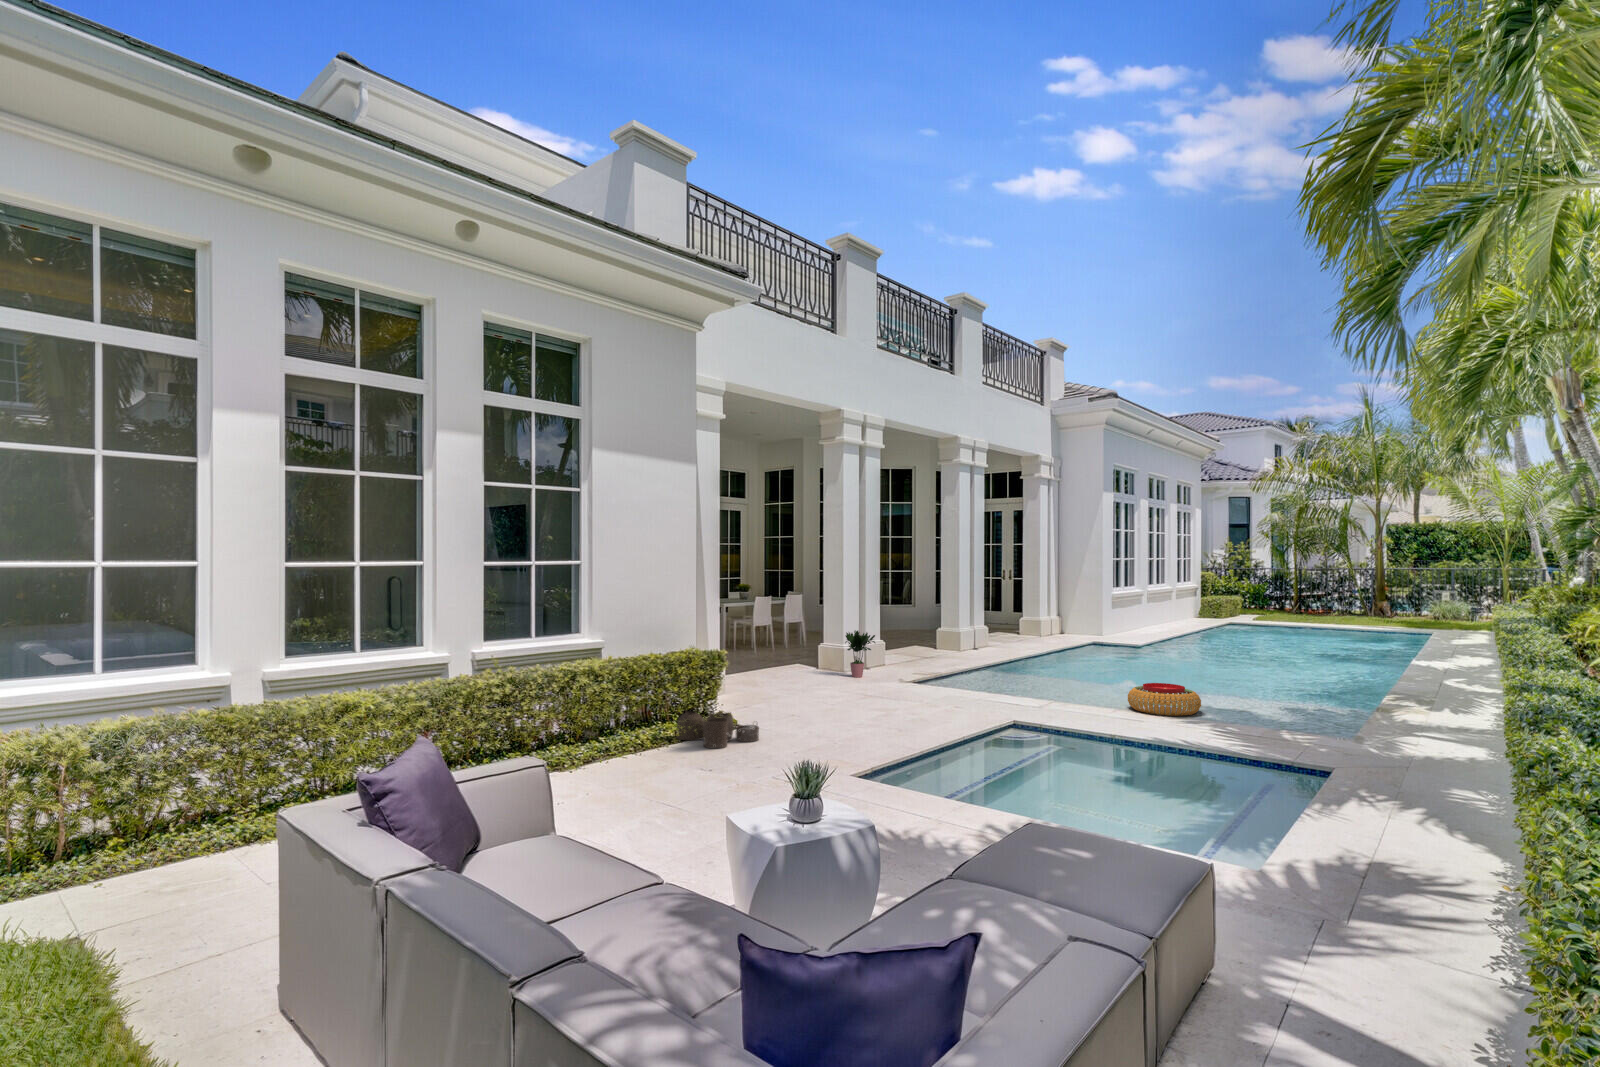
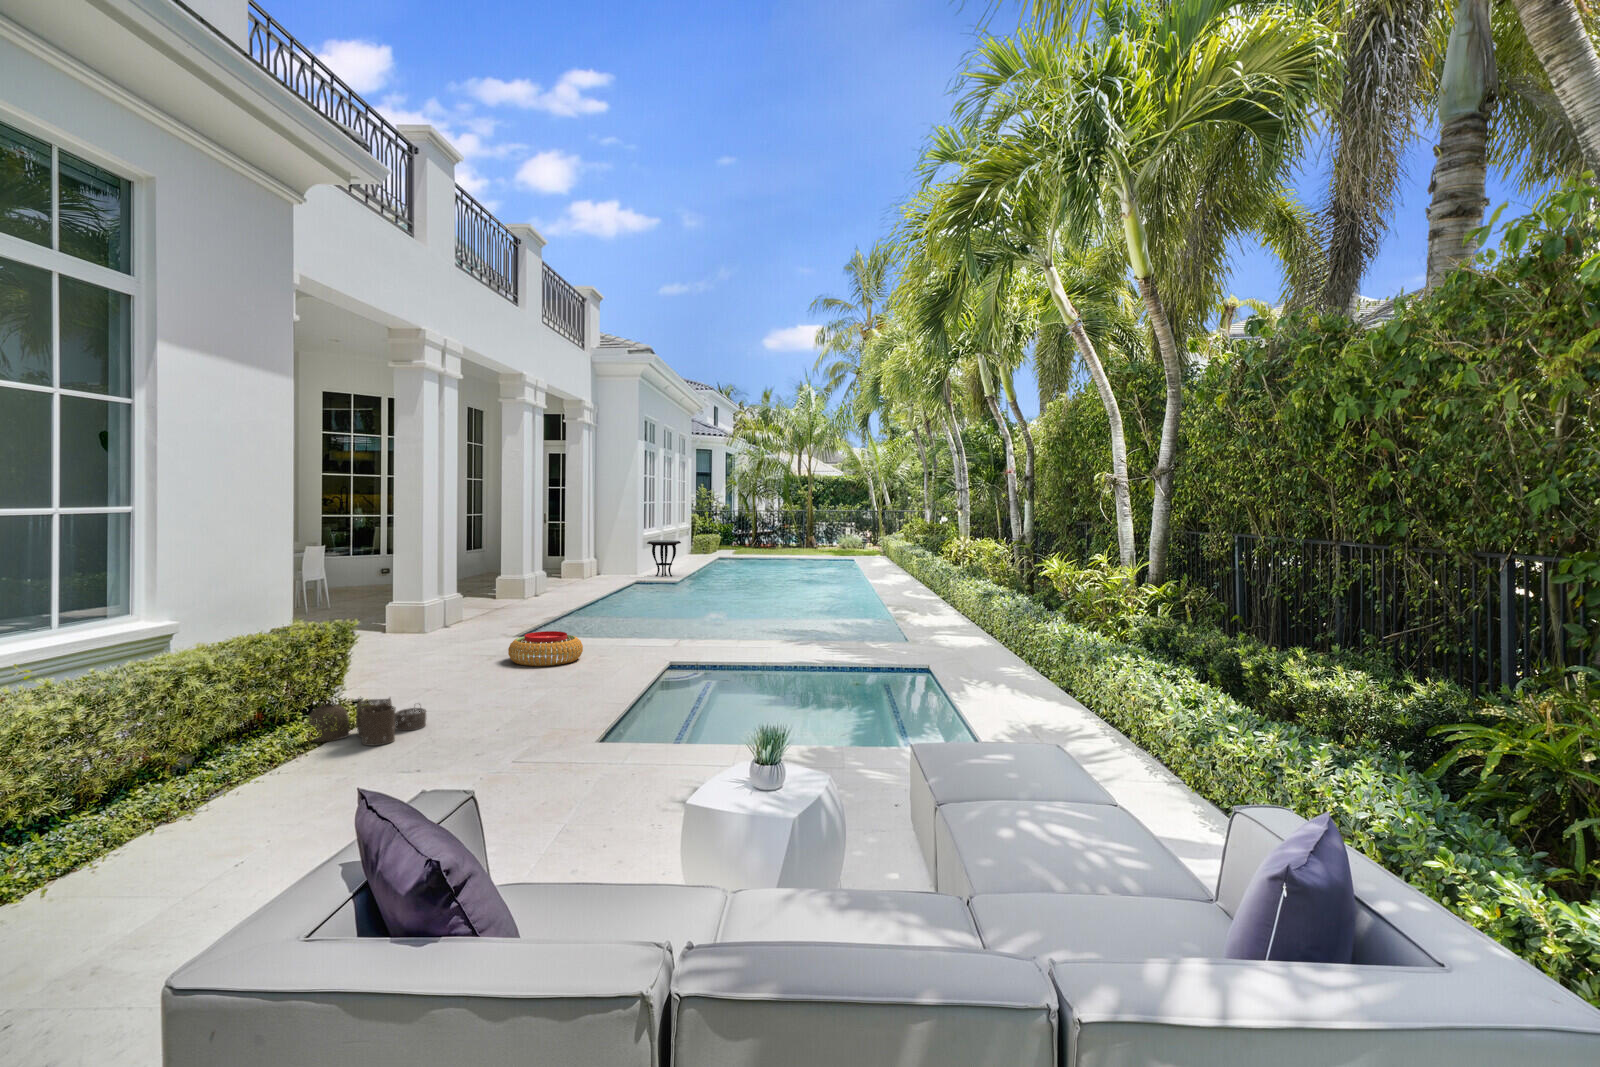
side table: none [1115,599,1156,639] -> present [647,540,681,577]
potted plant: present [845,630,875,677] -> none [426,583,470,638]
pouf: present [1128,683,1201,716] -> present [508,631,583,666]

